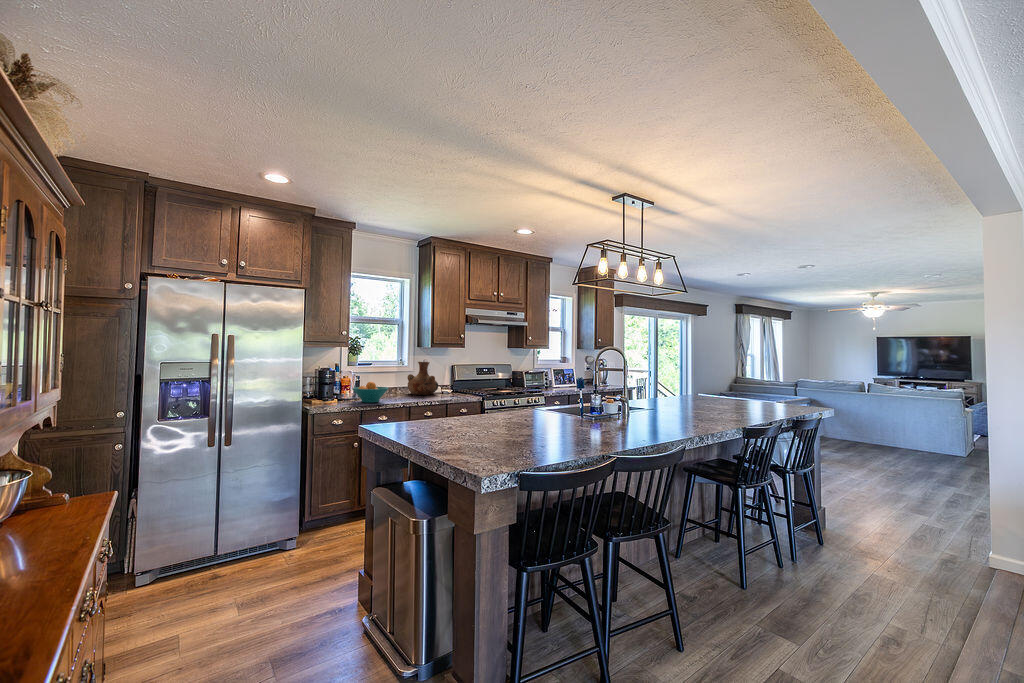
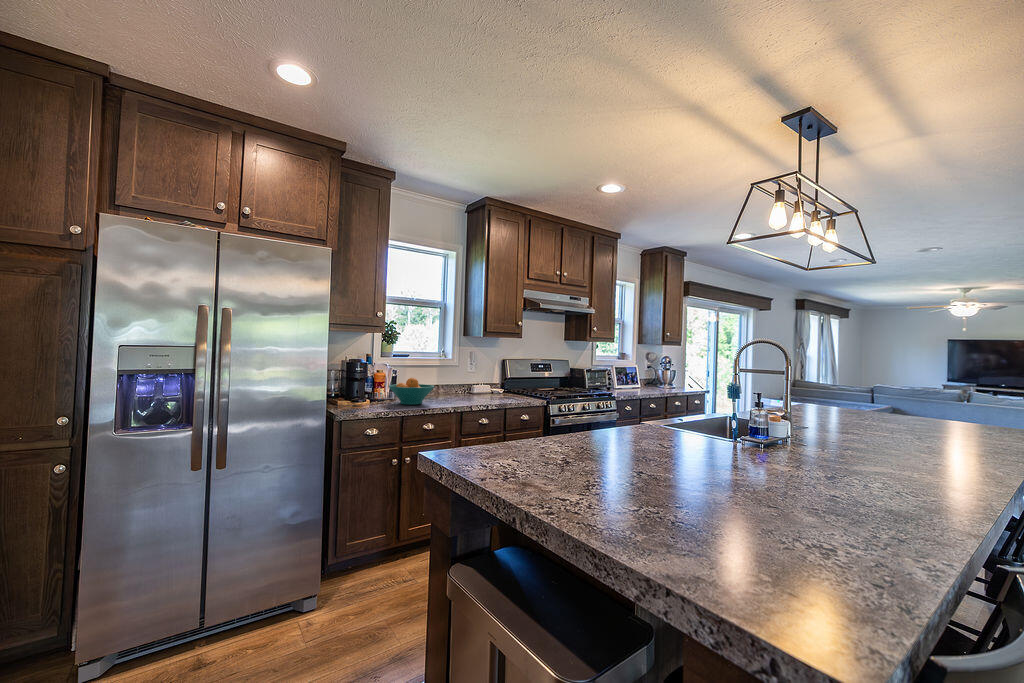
vase: present [407,362,438,395] -> none [453,354,491,395]

